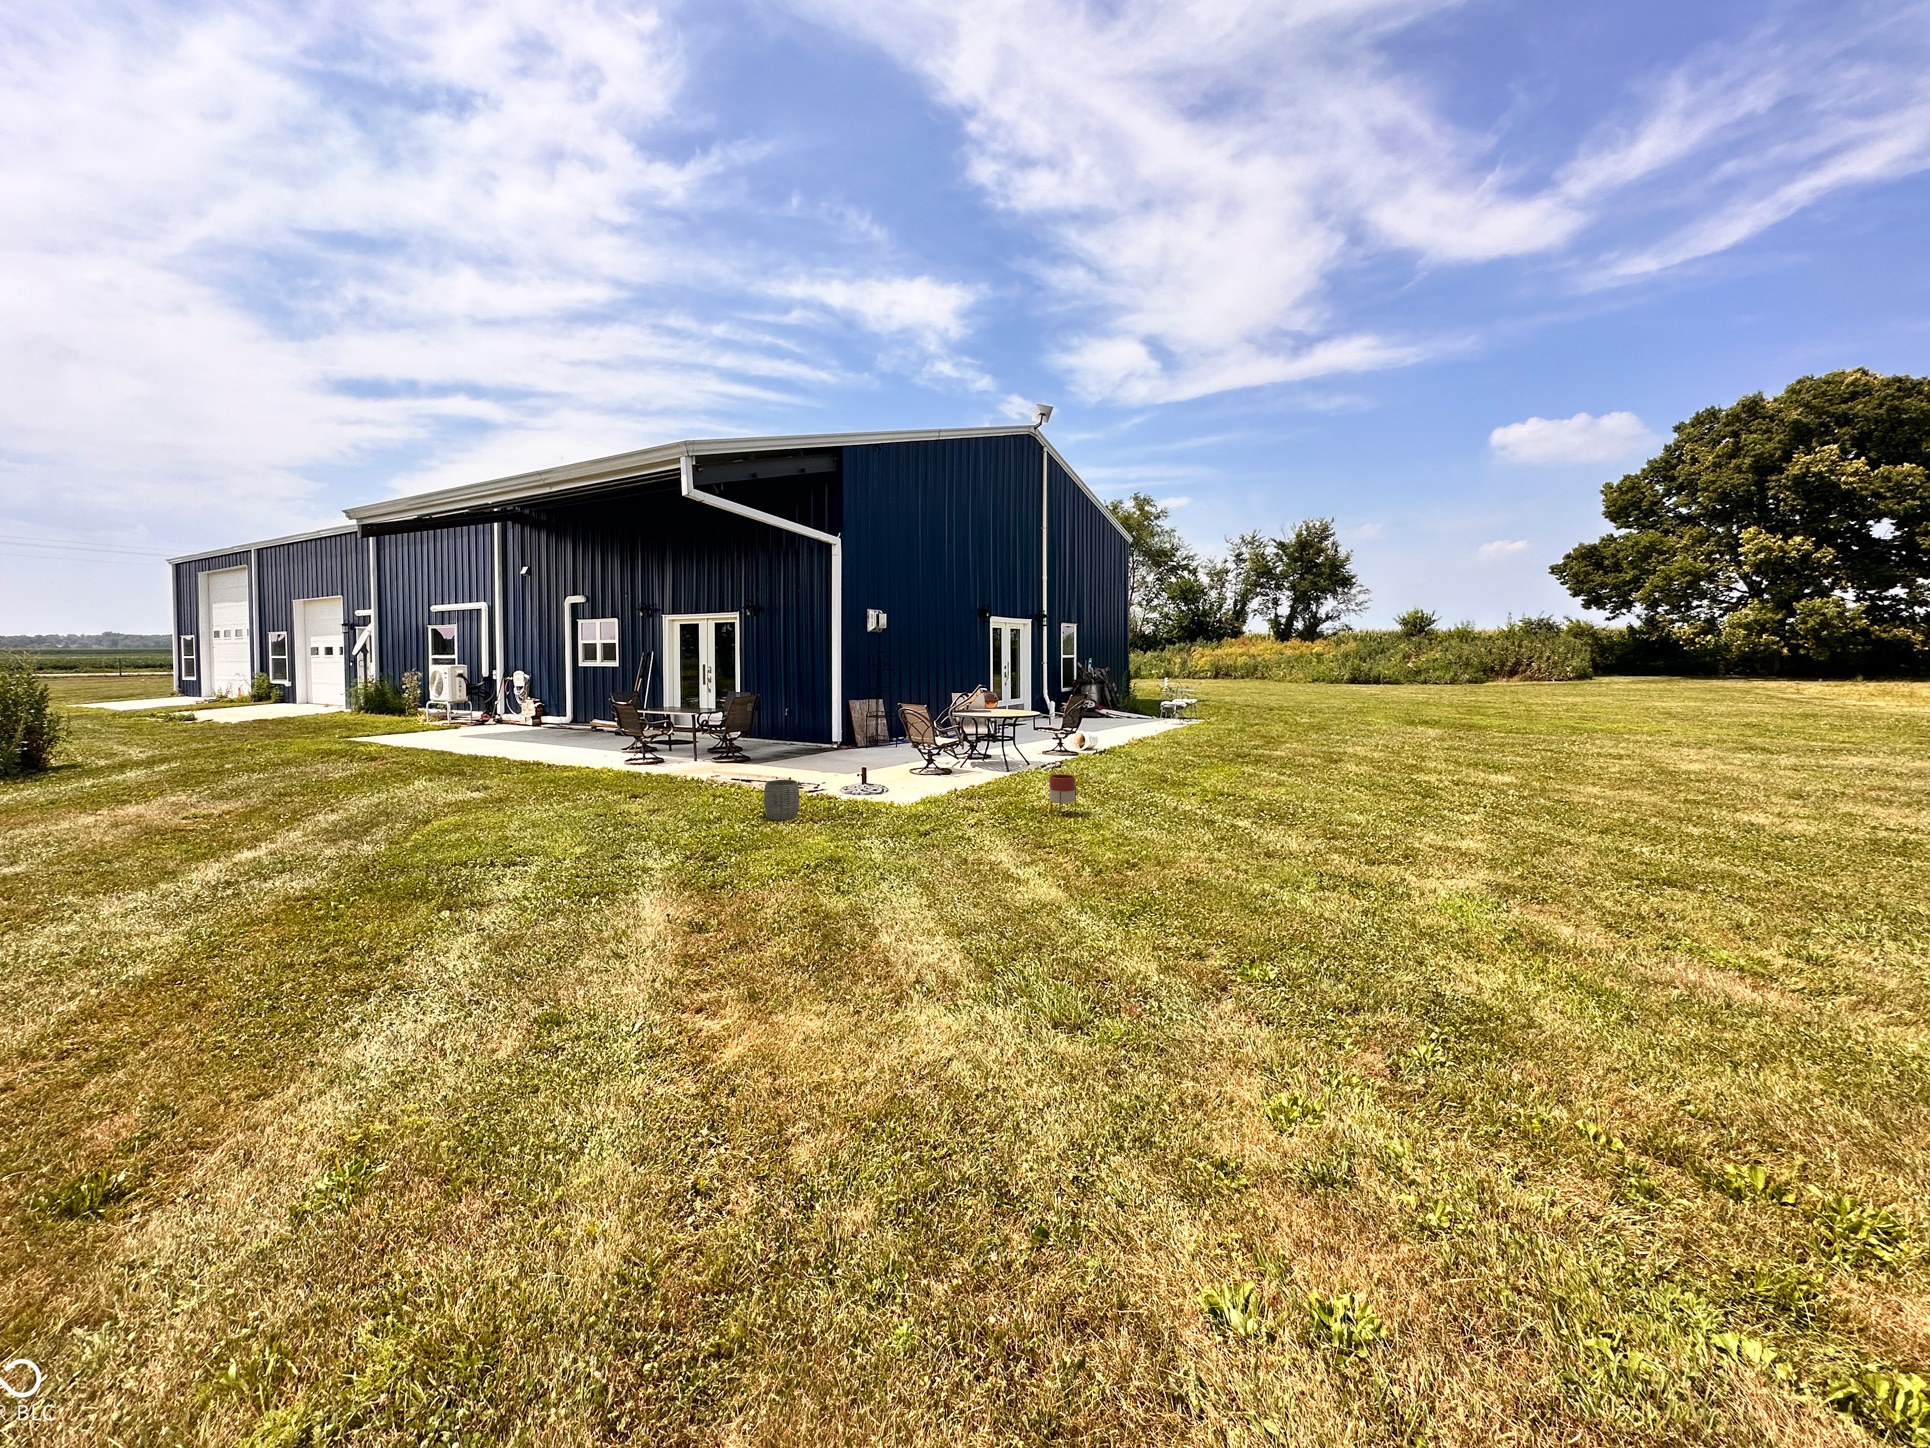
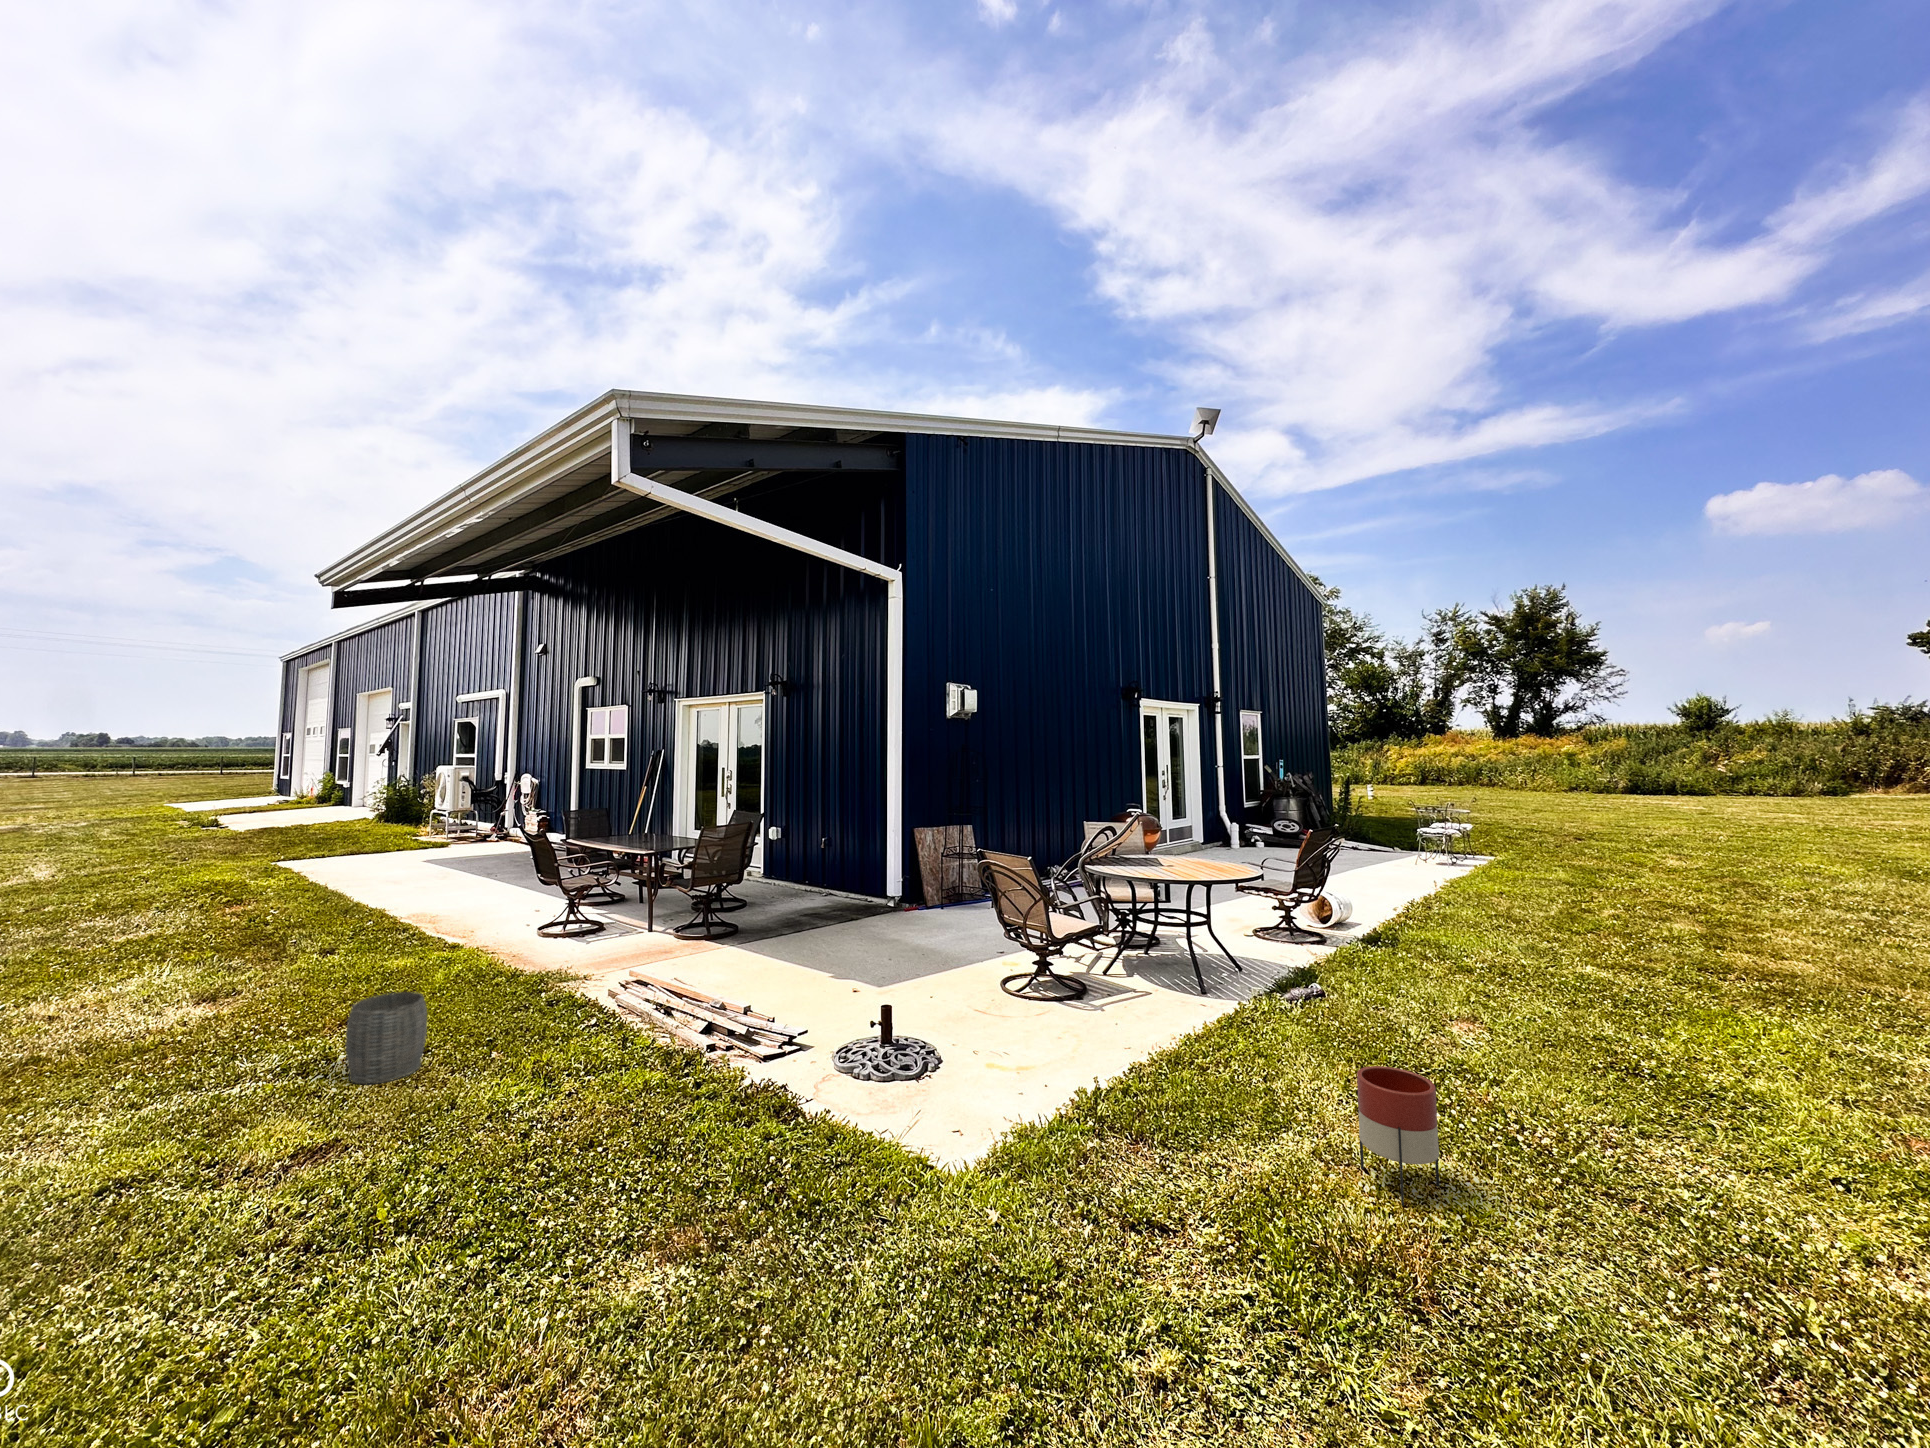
woven basket: present [764,780,800,820] -> present [345,992,427,1084]

